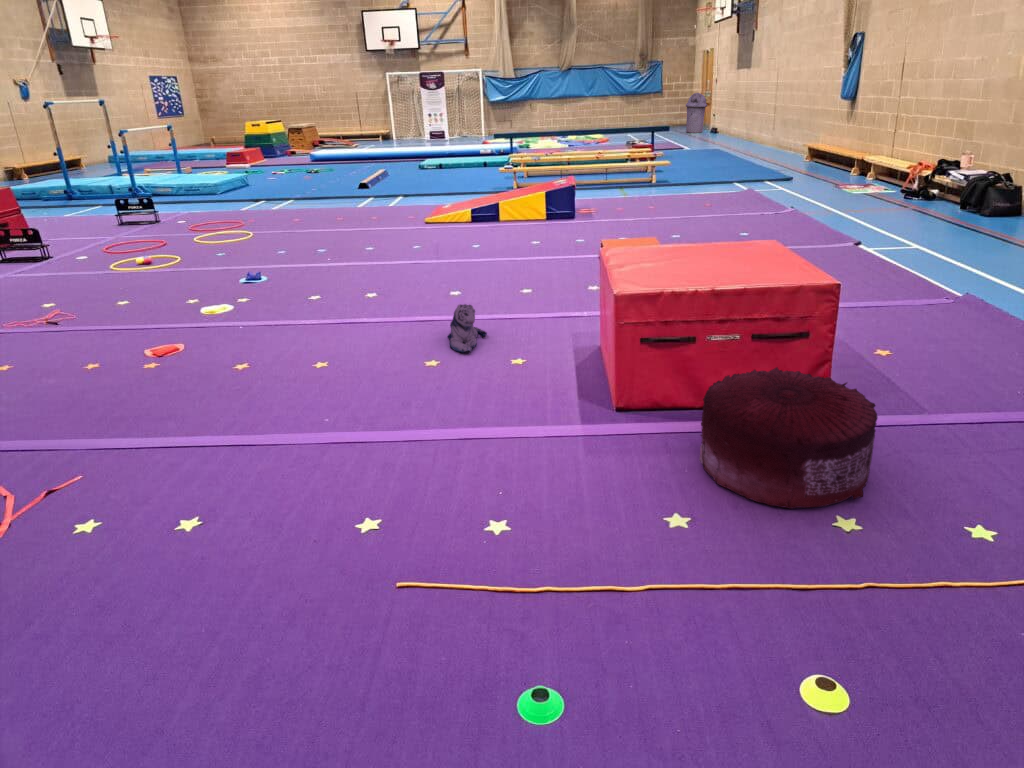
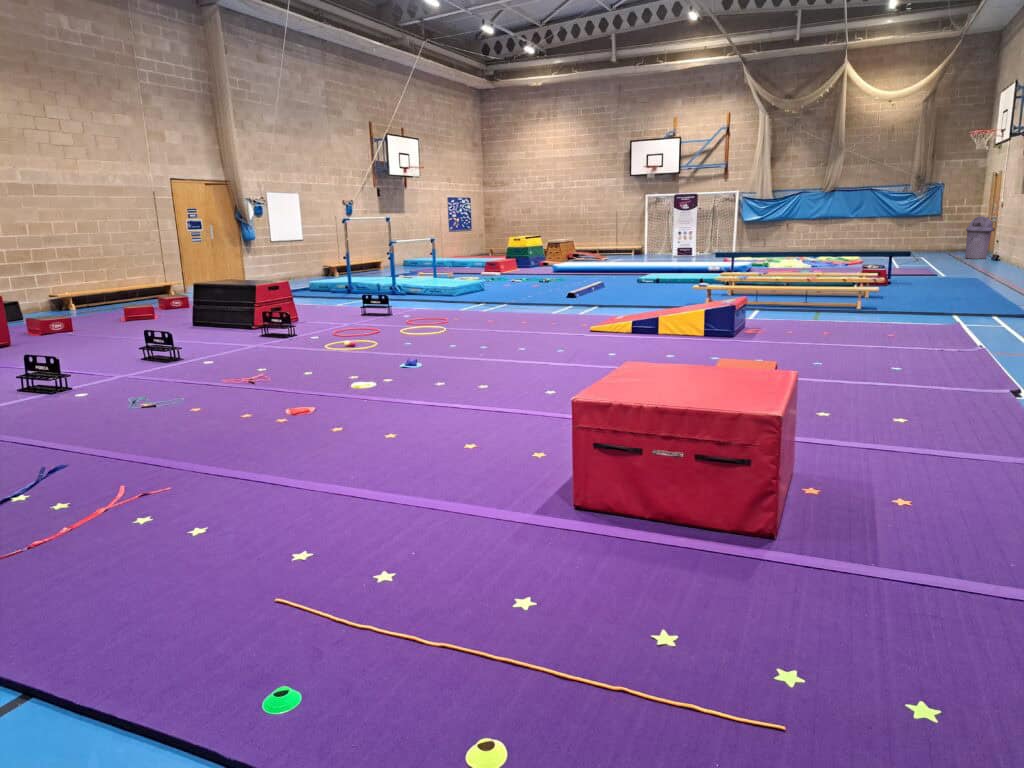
plush toy: present [448,304,487,353] -> none [496,400,536,442]
pouf: present [700,367,878,509] -> none [583,488,752,630]

